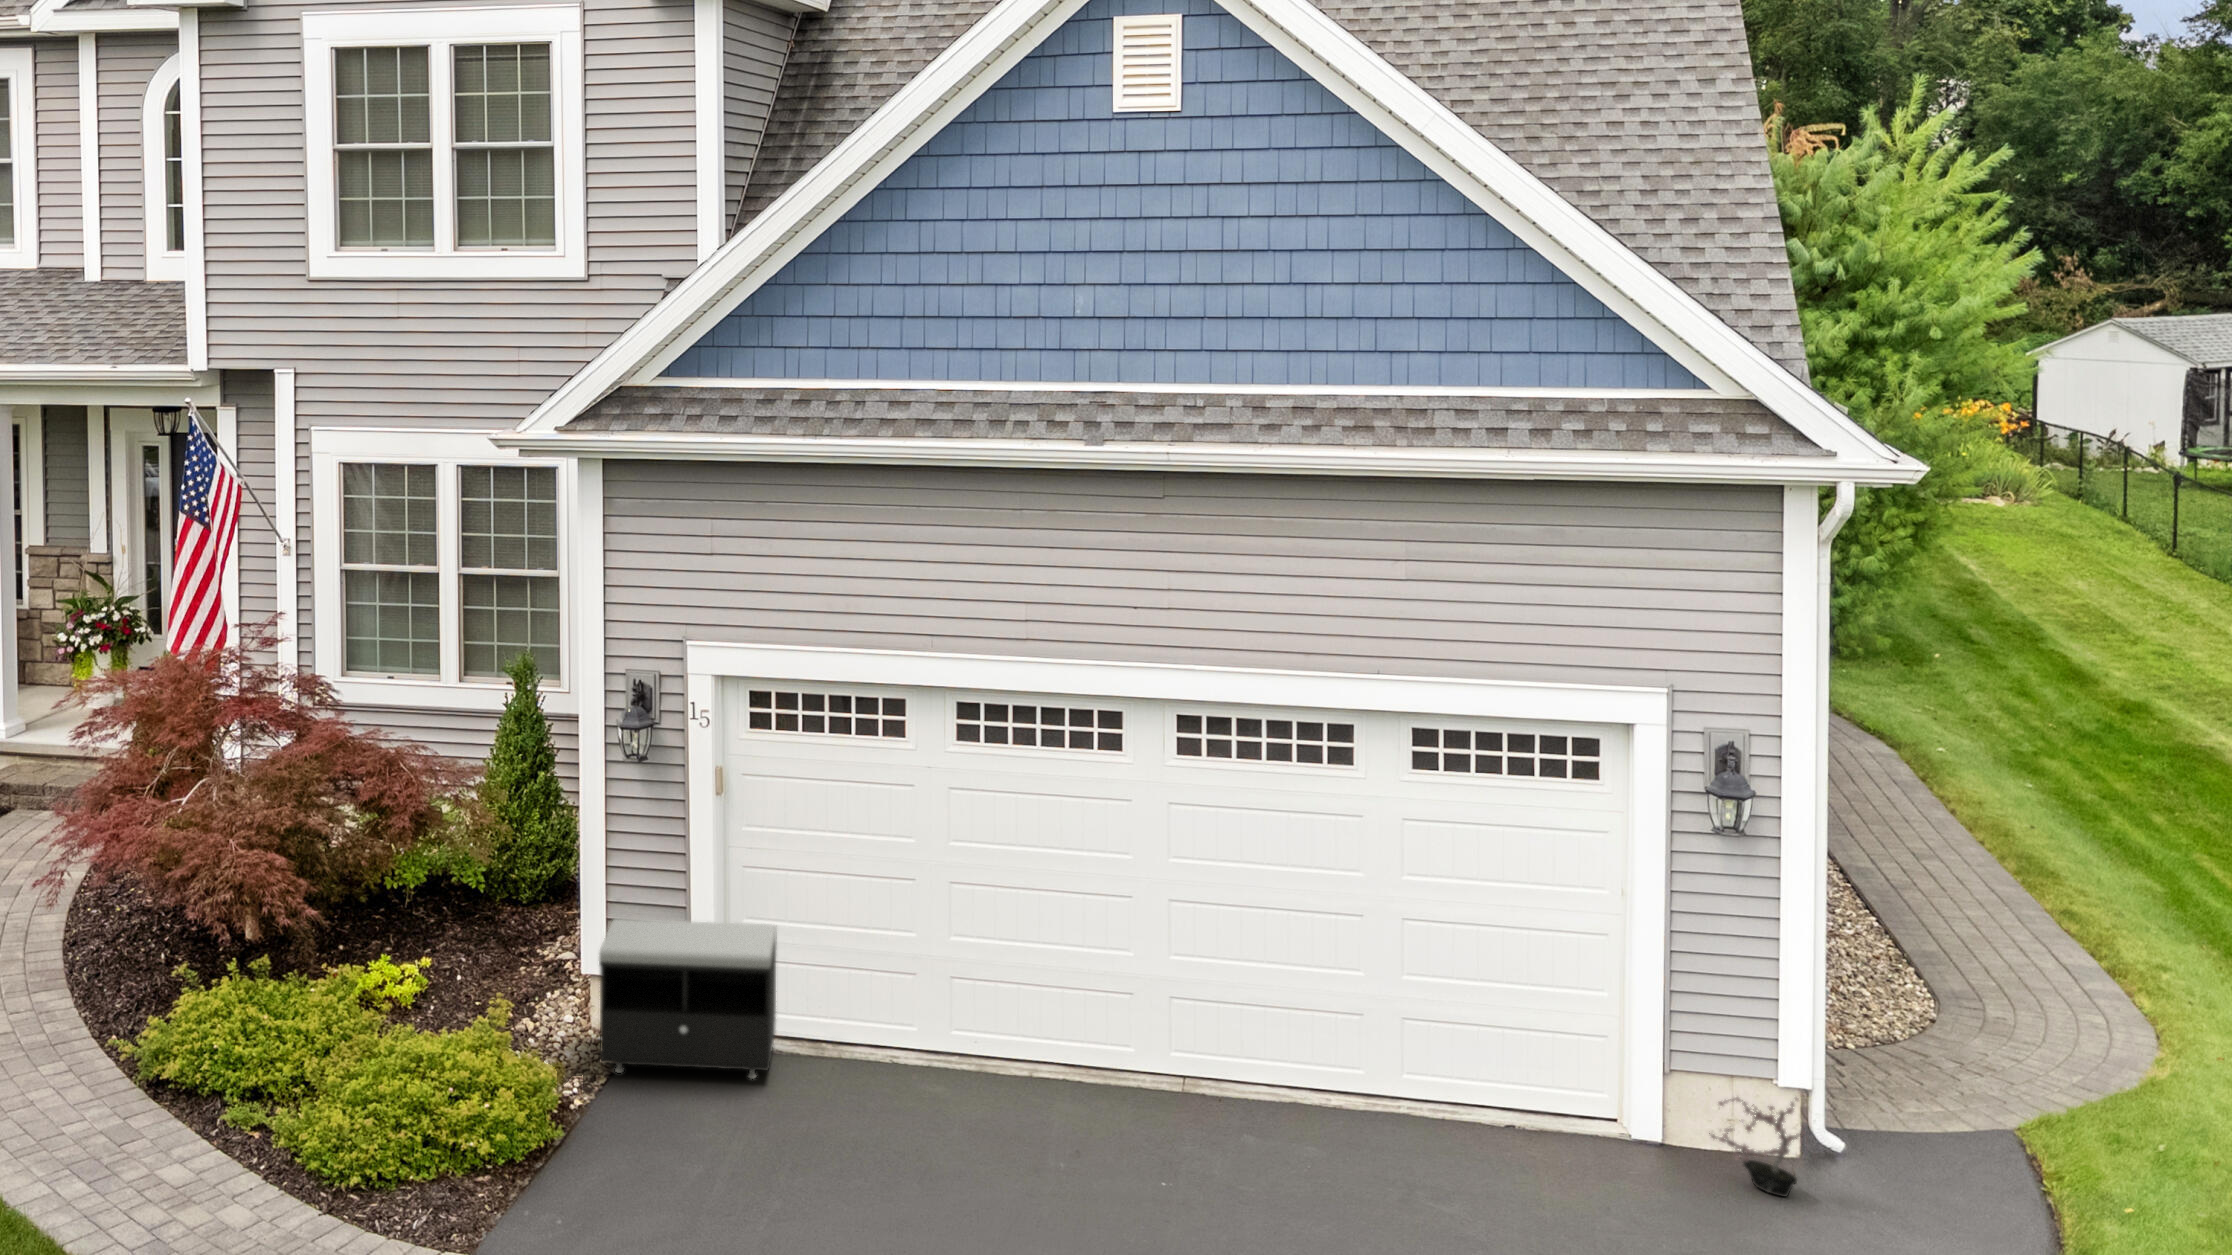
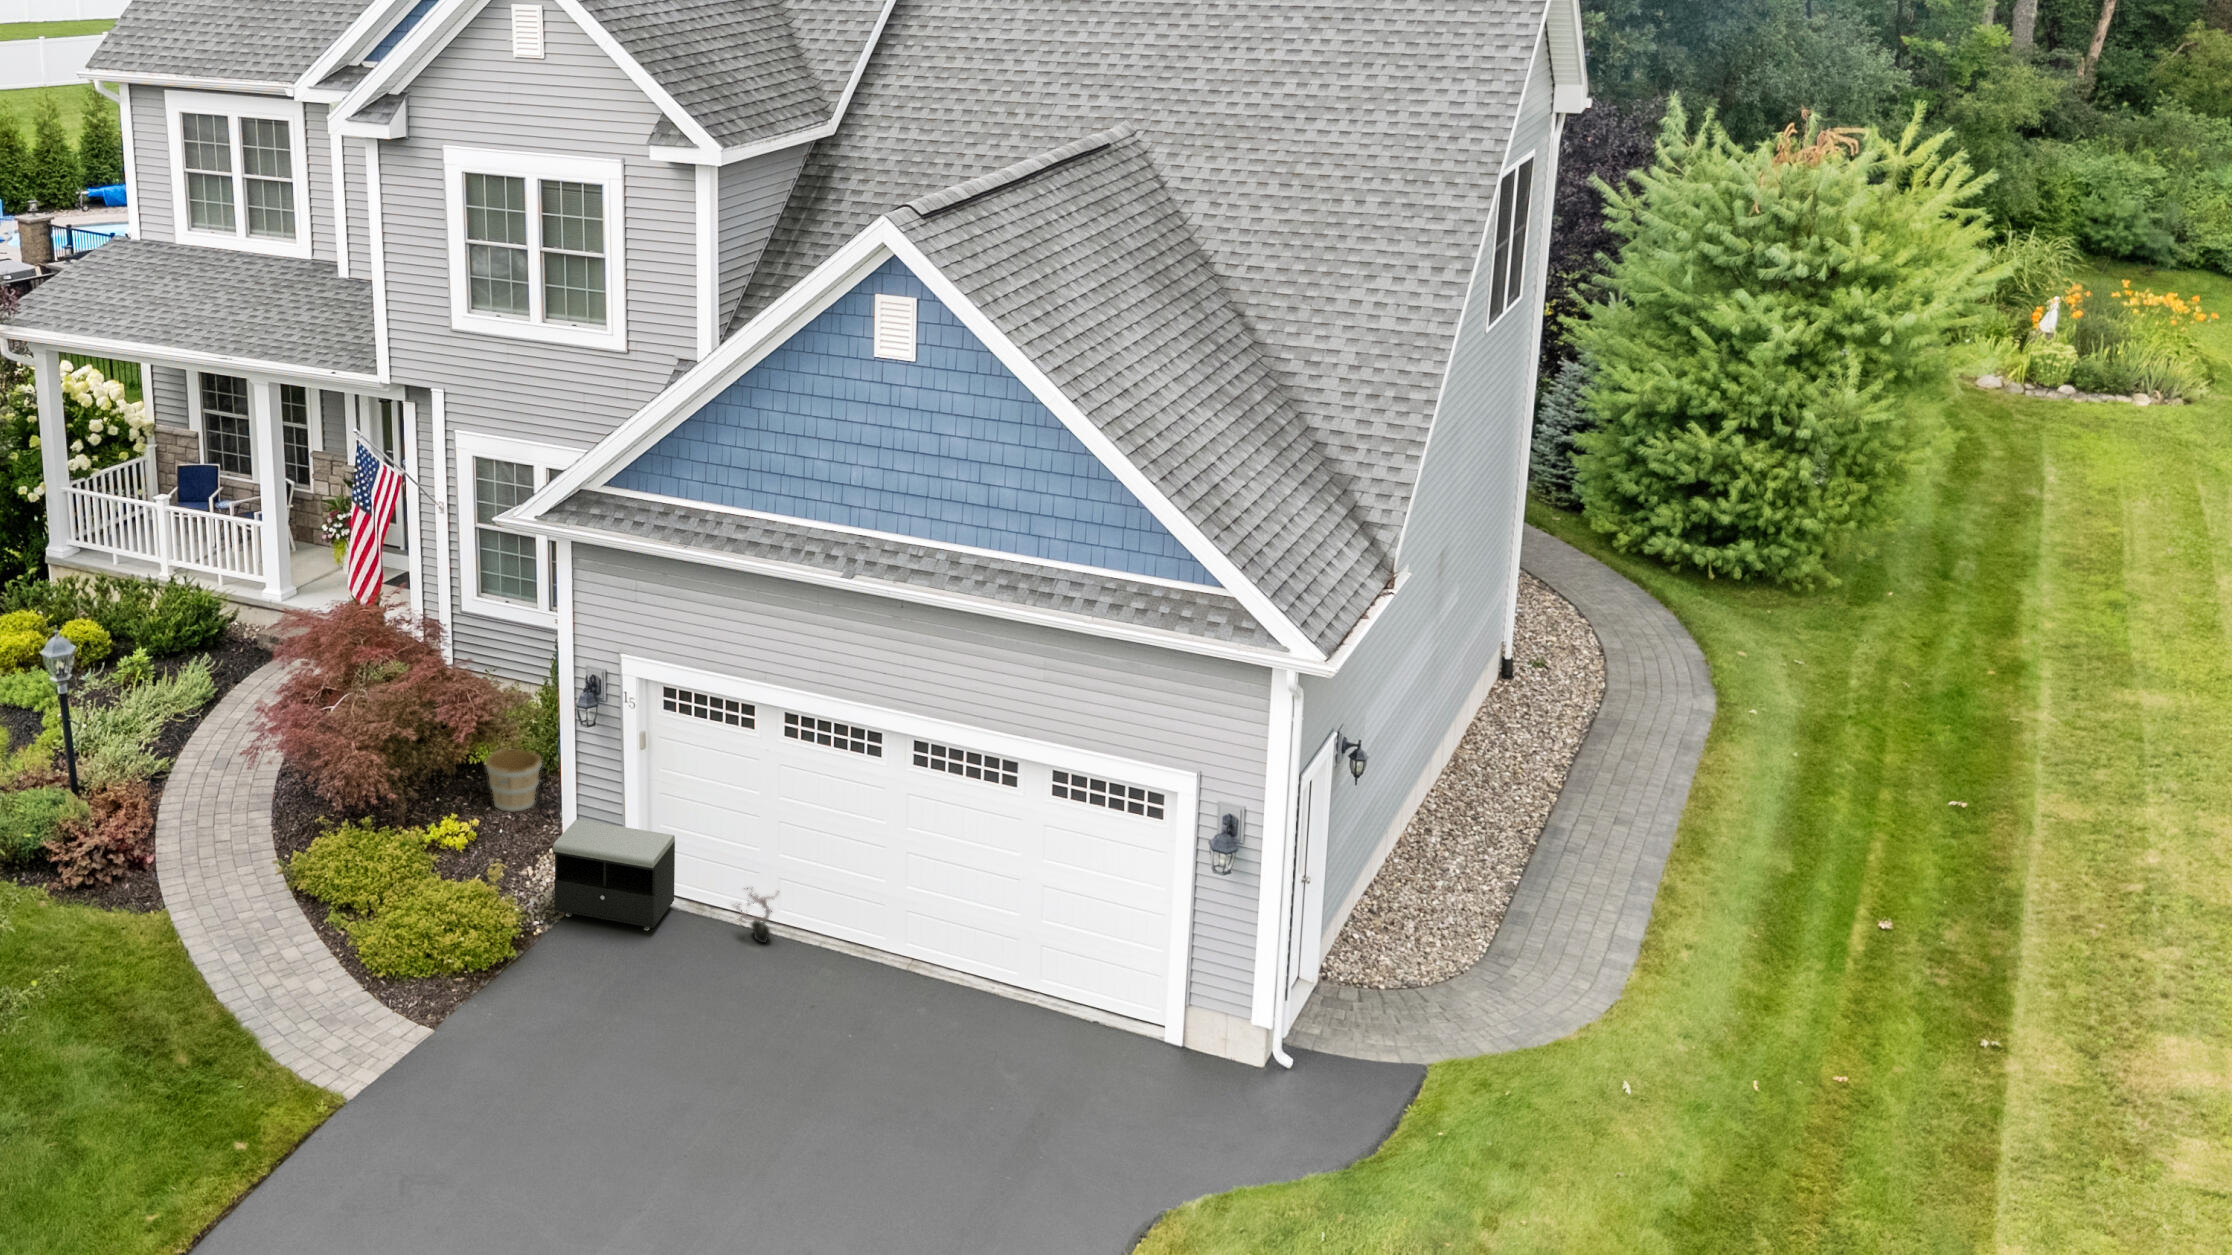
wooden bucket: none [408,862,496,953] -> present [486,749,542,812]
potted plant: present [1709,1097,1805,1197] -> present [735,887,779,943]

